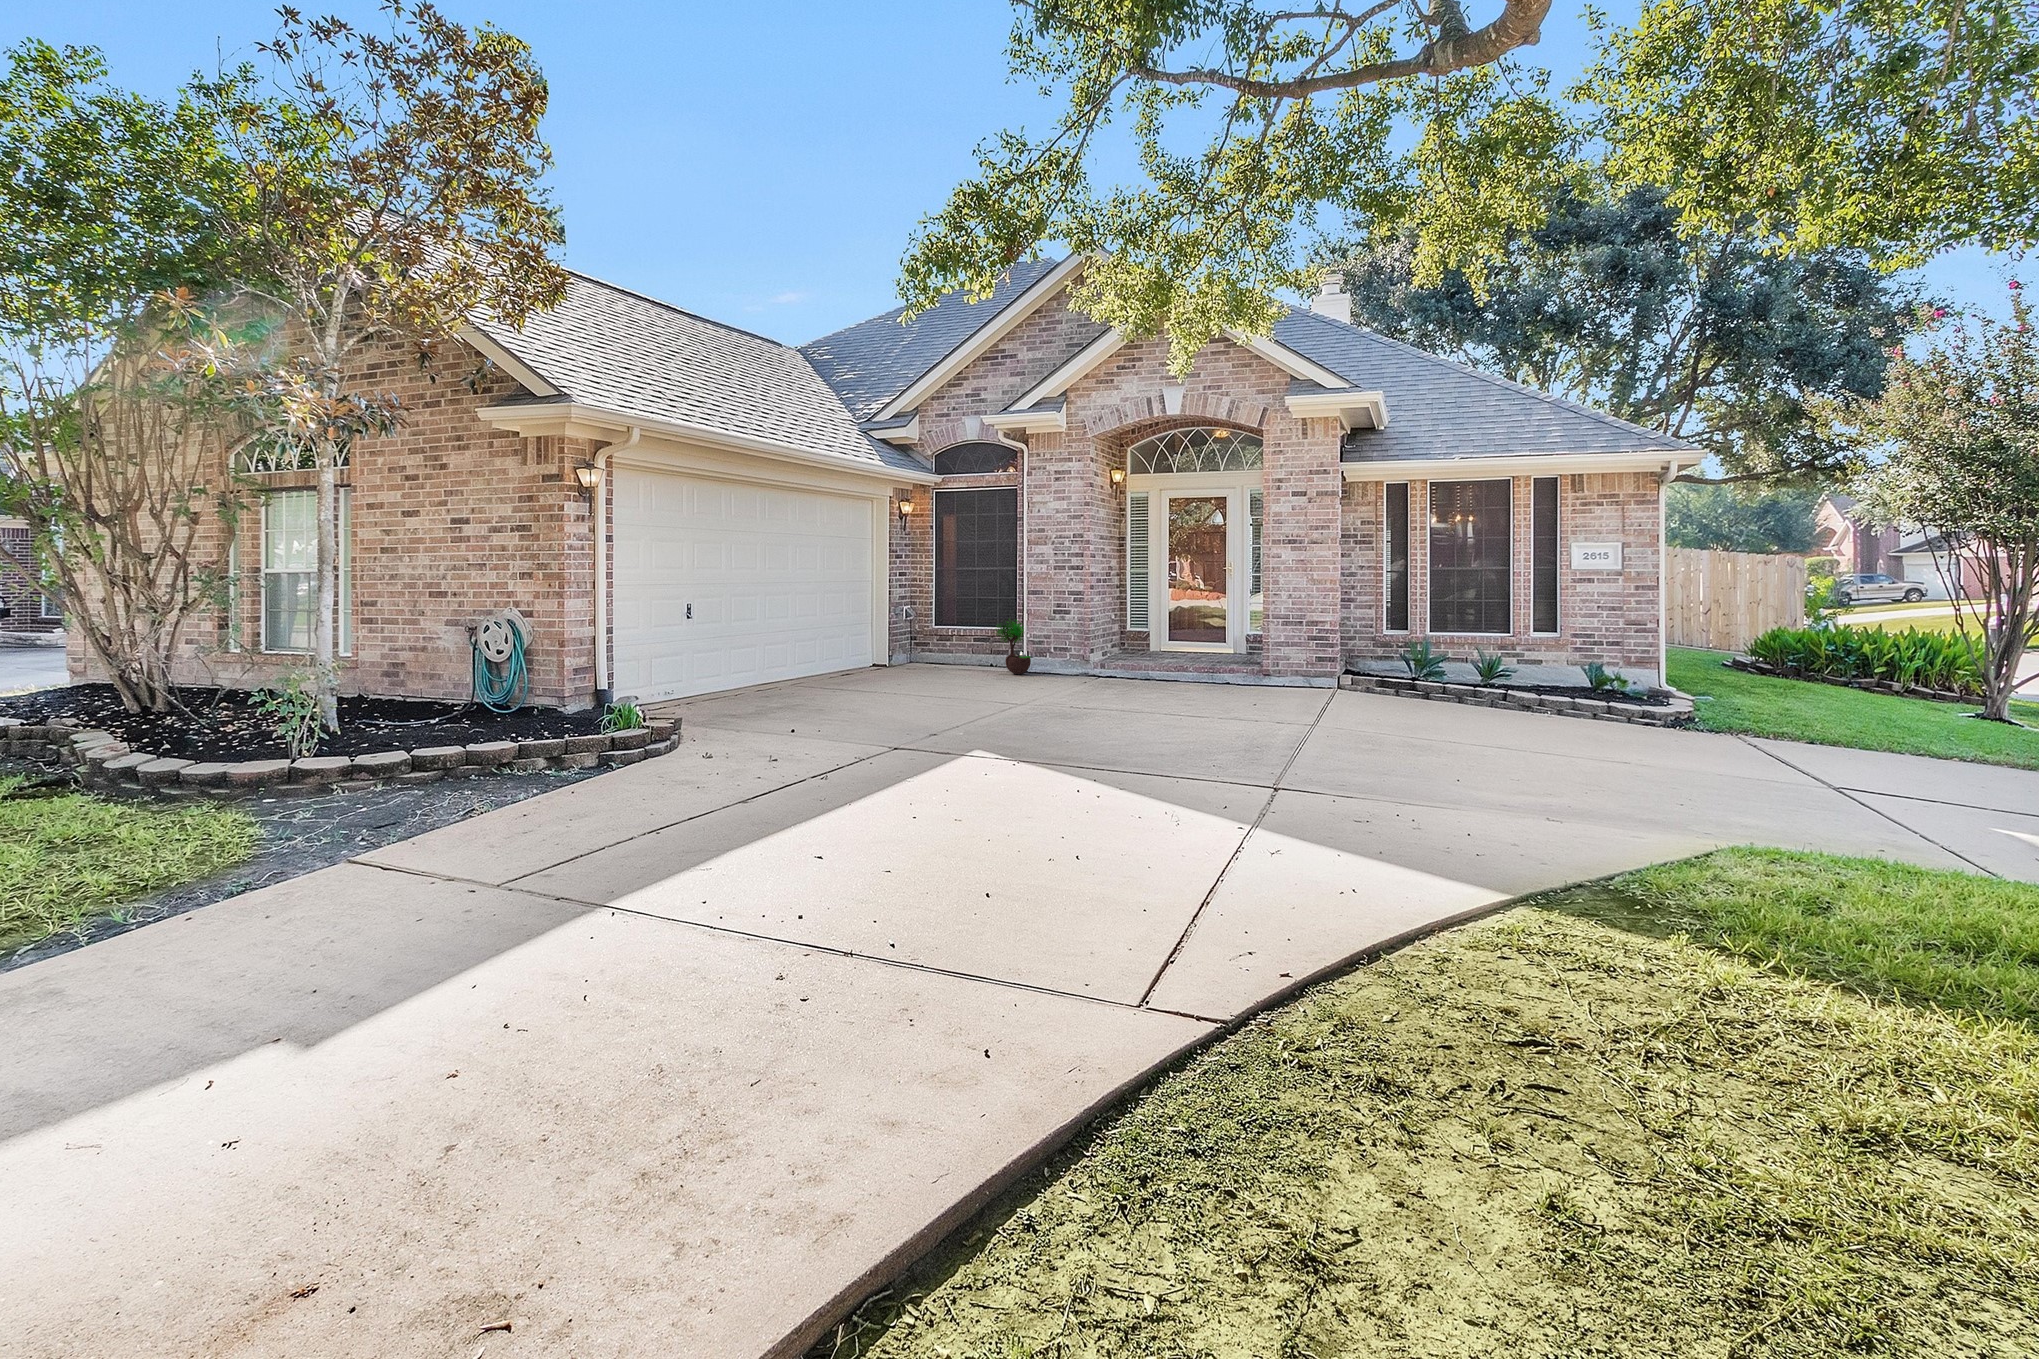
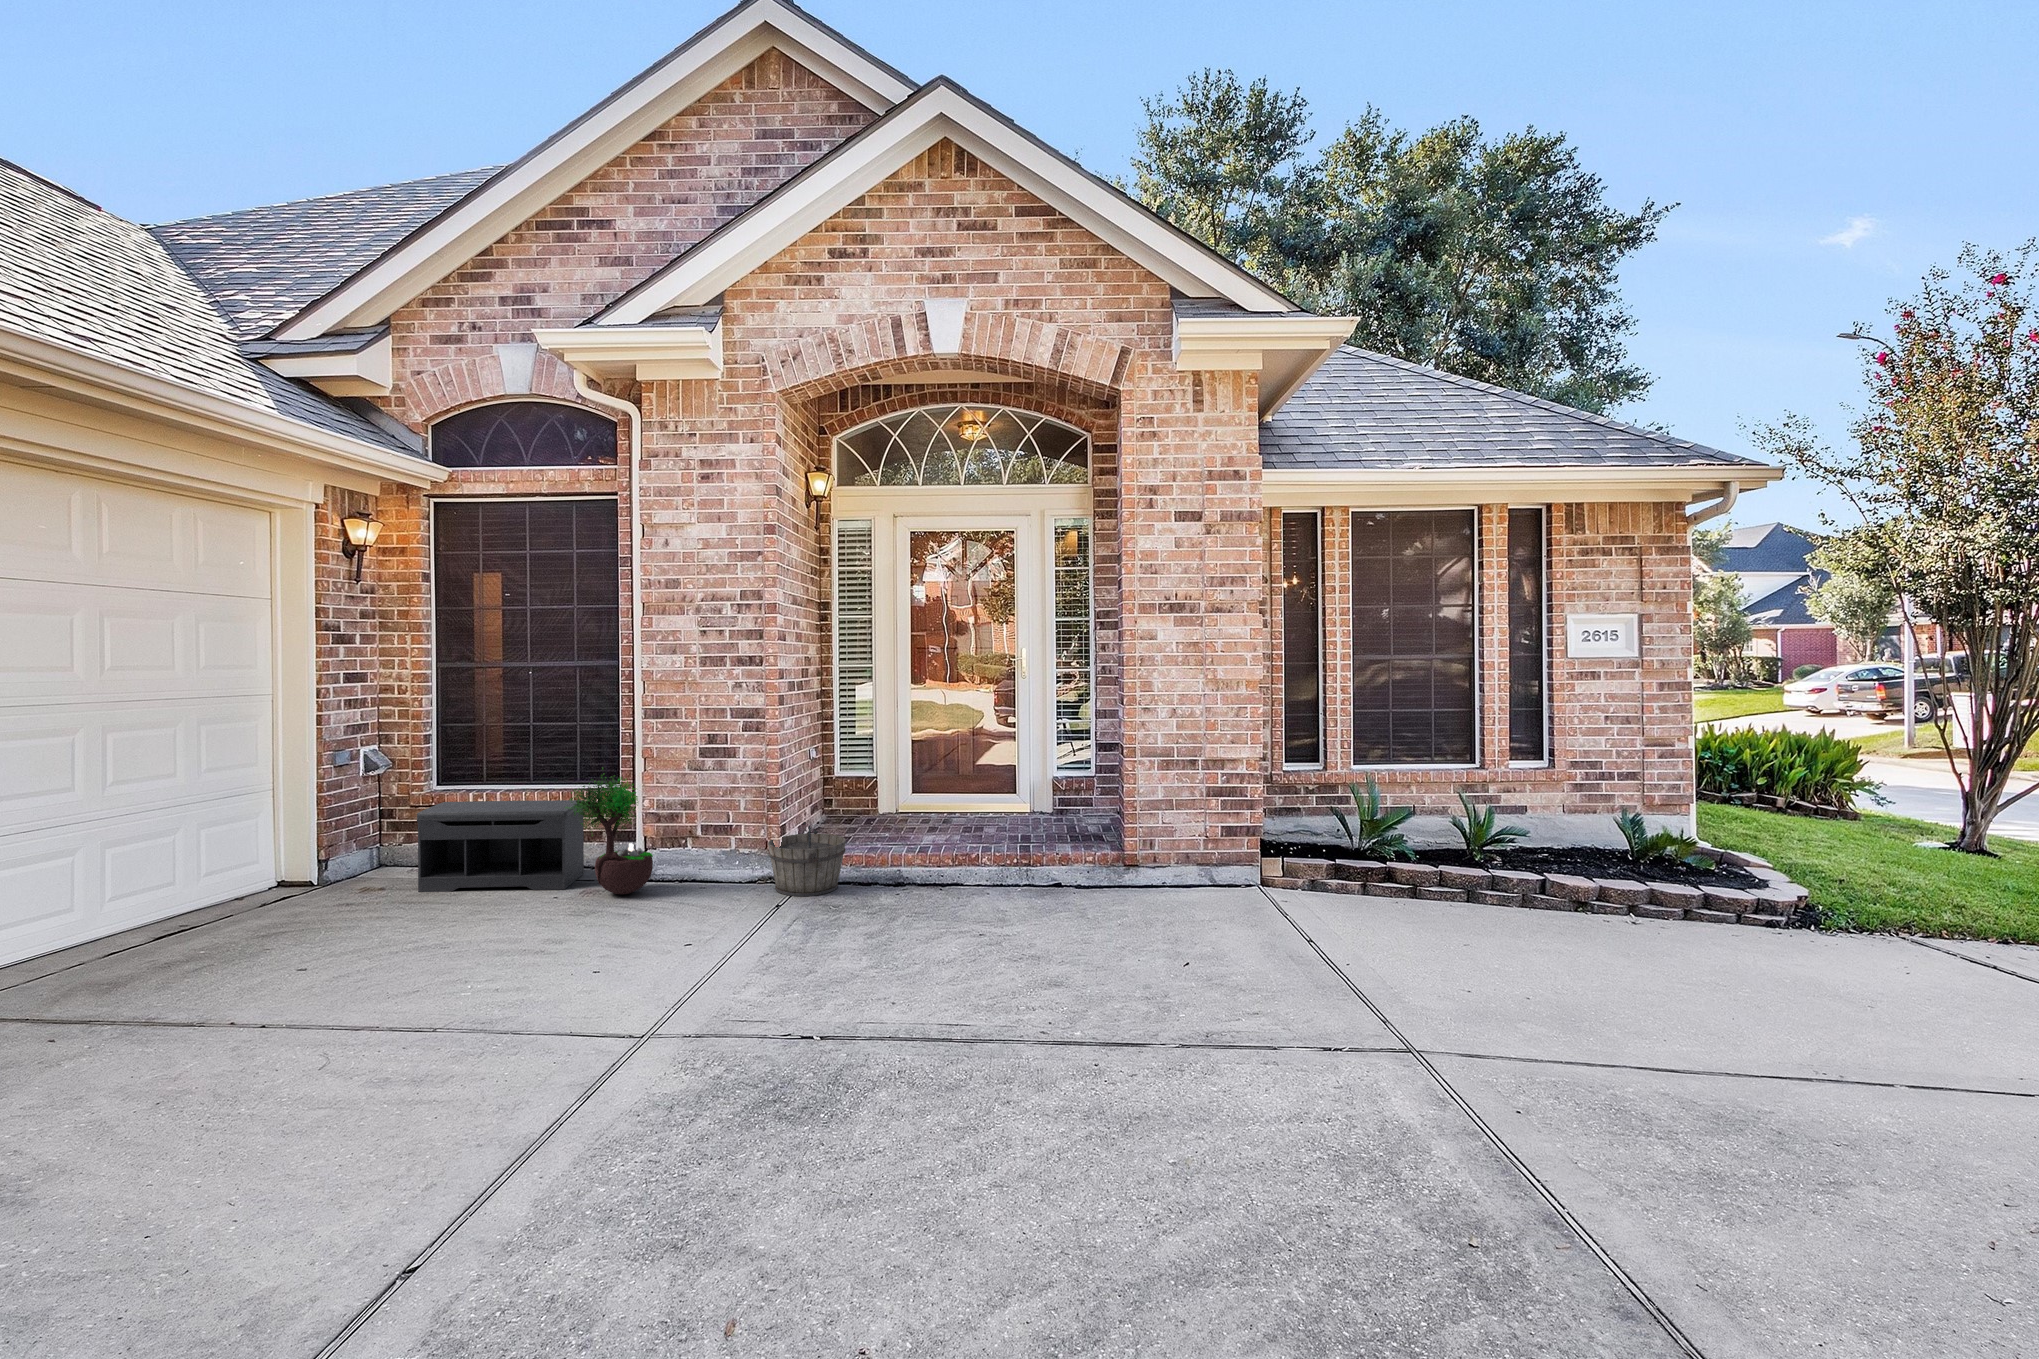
bench: none [932,632,1001,672] -> present [417,800,584,892]
wooden bucket: none [1083,646,1120,679] -> present [768,822,846,896]

